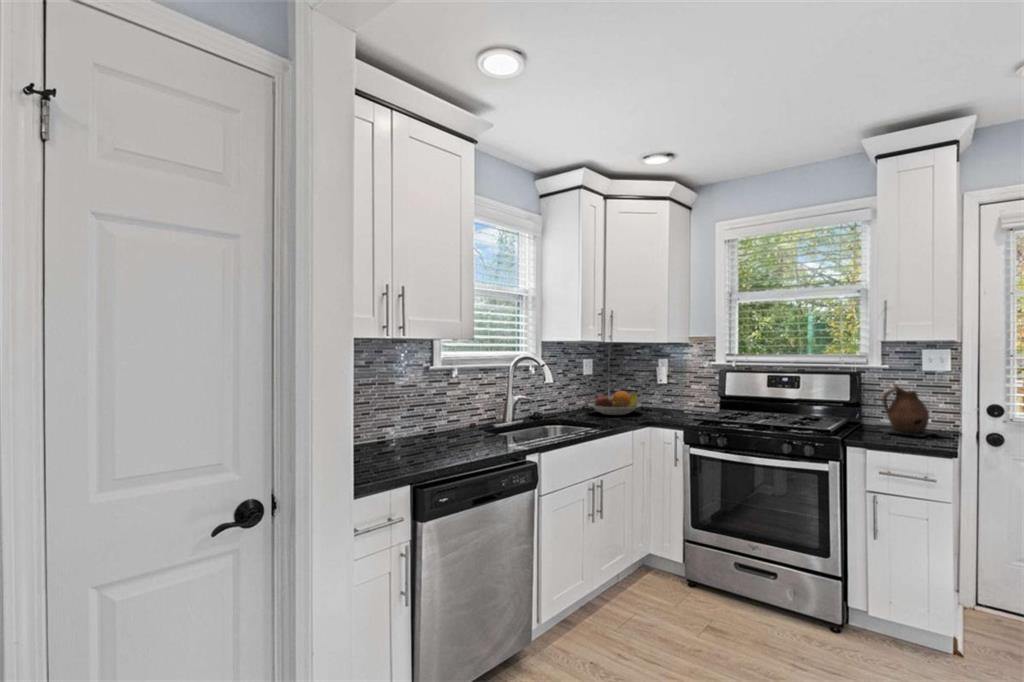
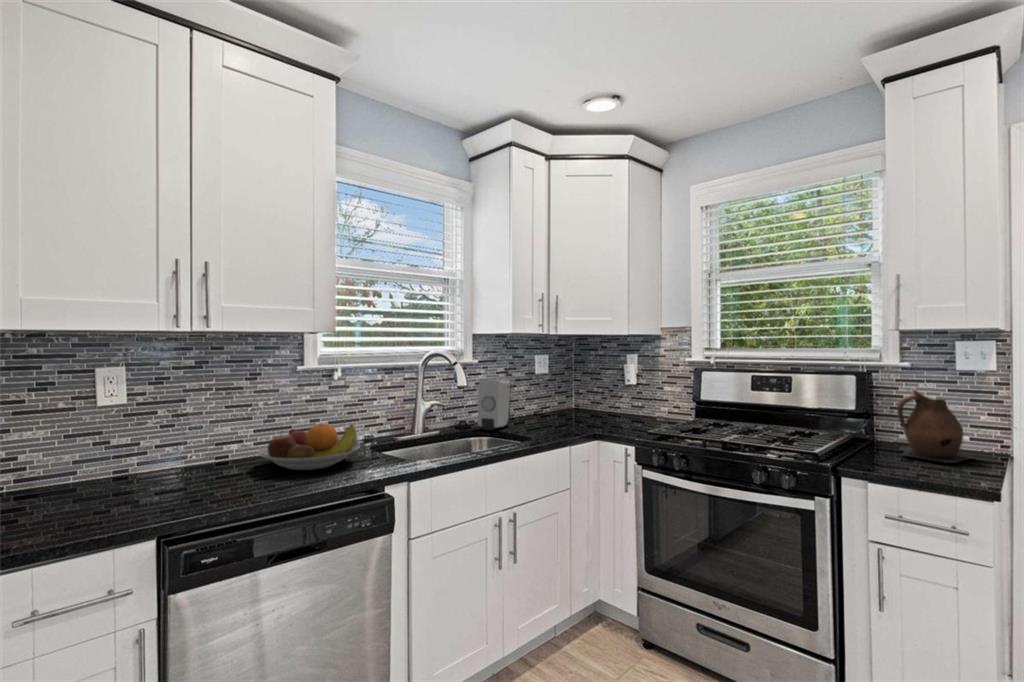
soap dispenser: none [548,379,572,420] -> present [478,380,511,430]
fruit bowl: present [588,391,641,415] -> present [258,424,360,470]

